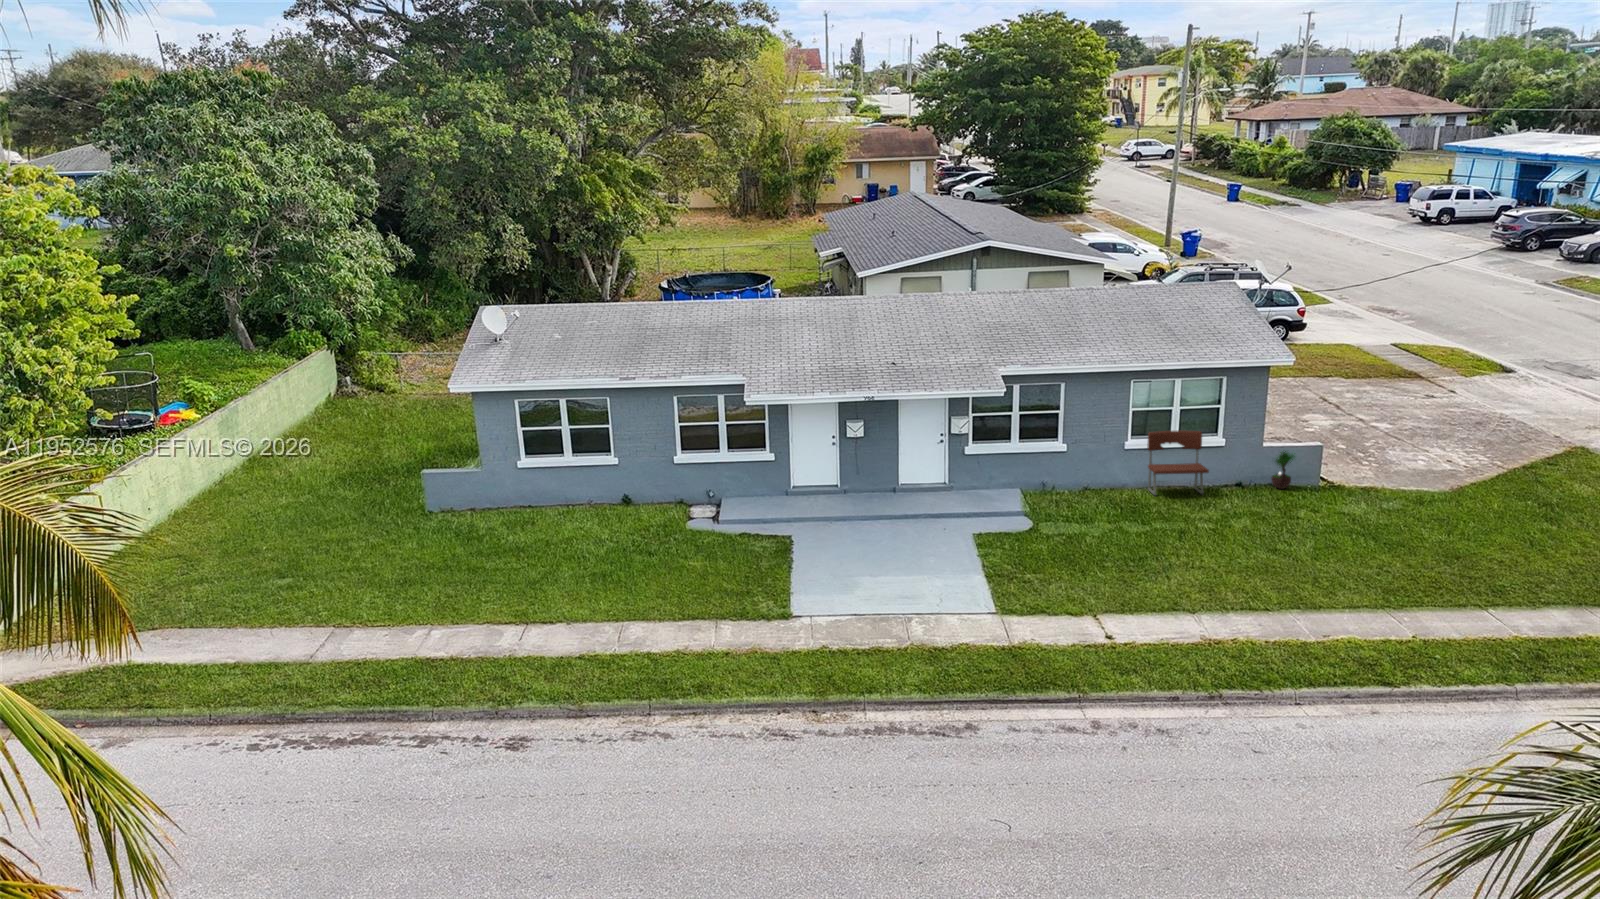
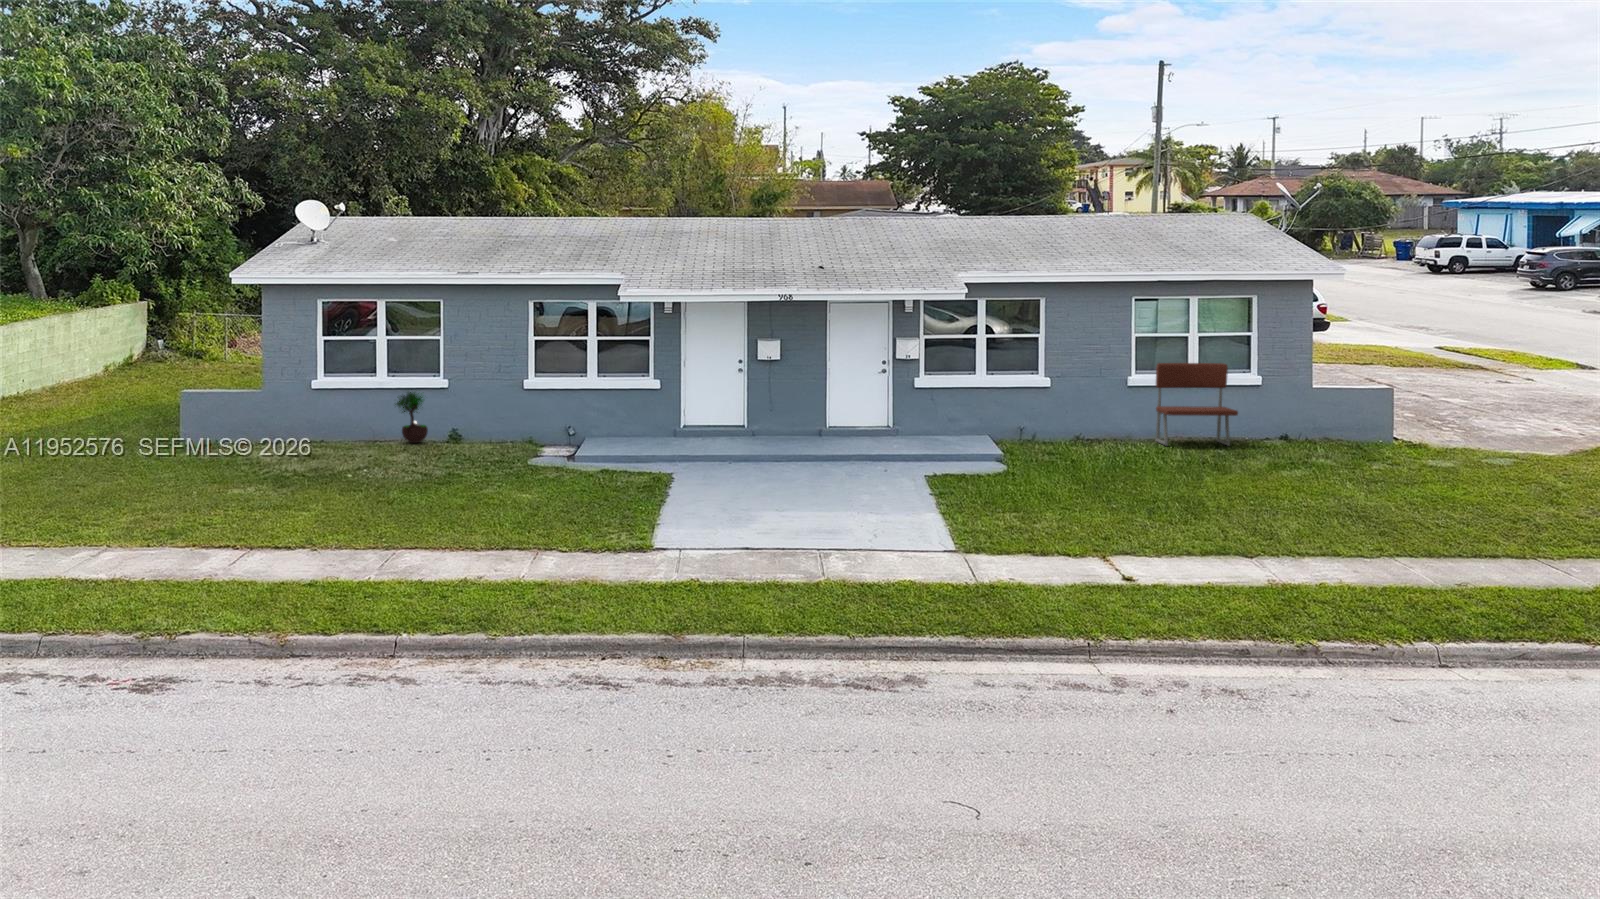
potted tree: present [1271,451,1295,489] -> present [395,389,428,443]

